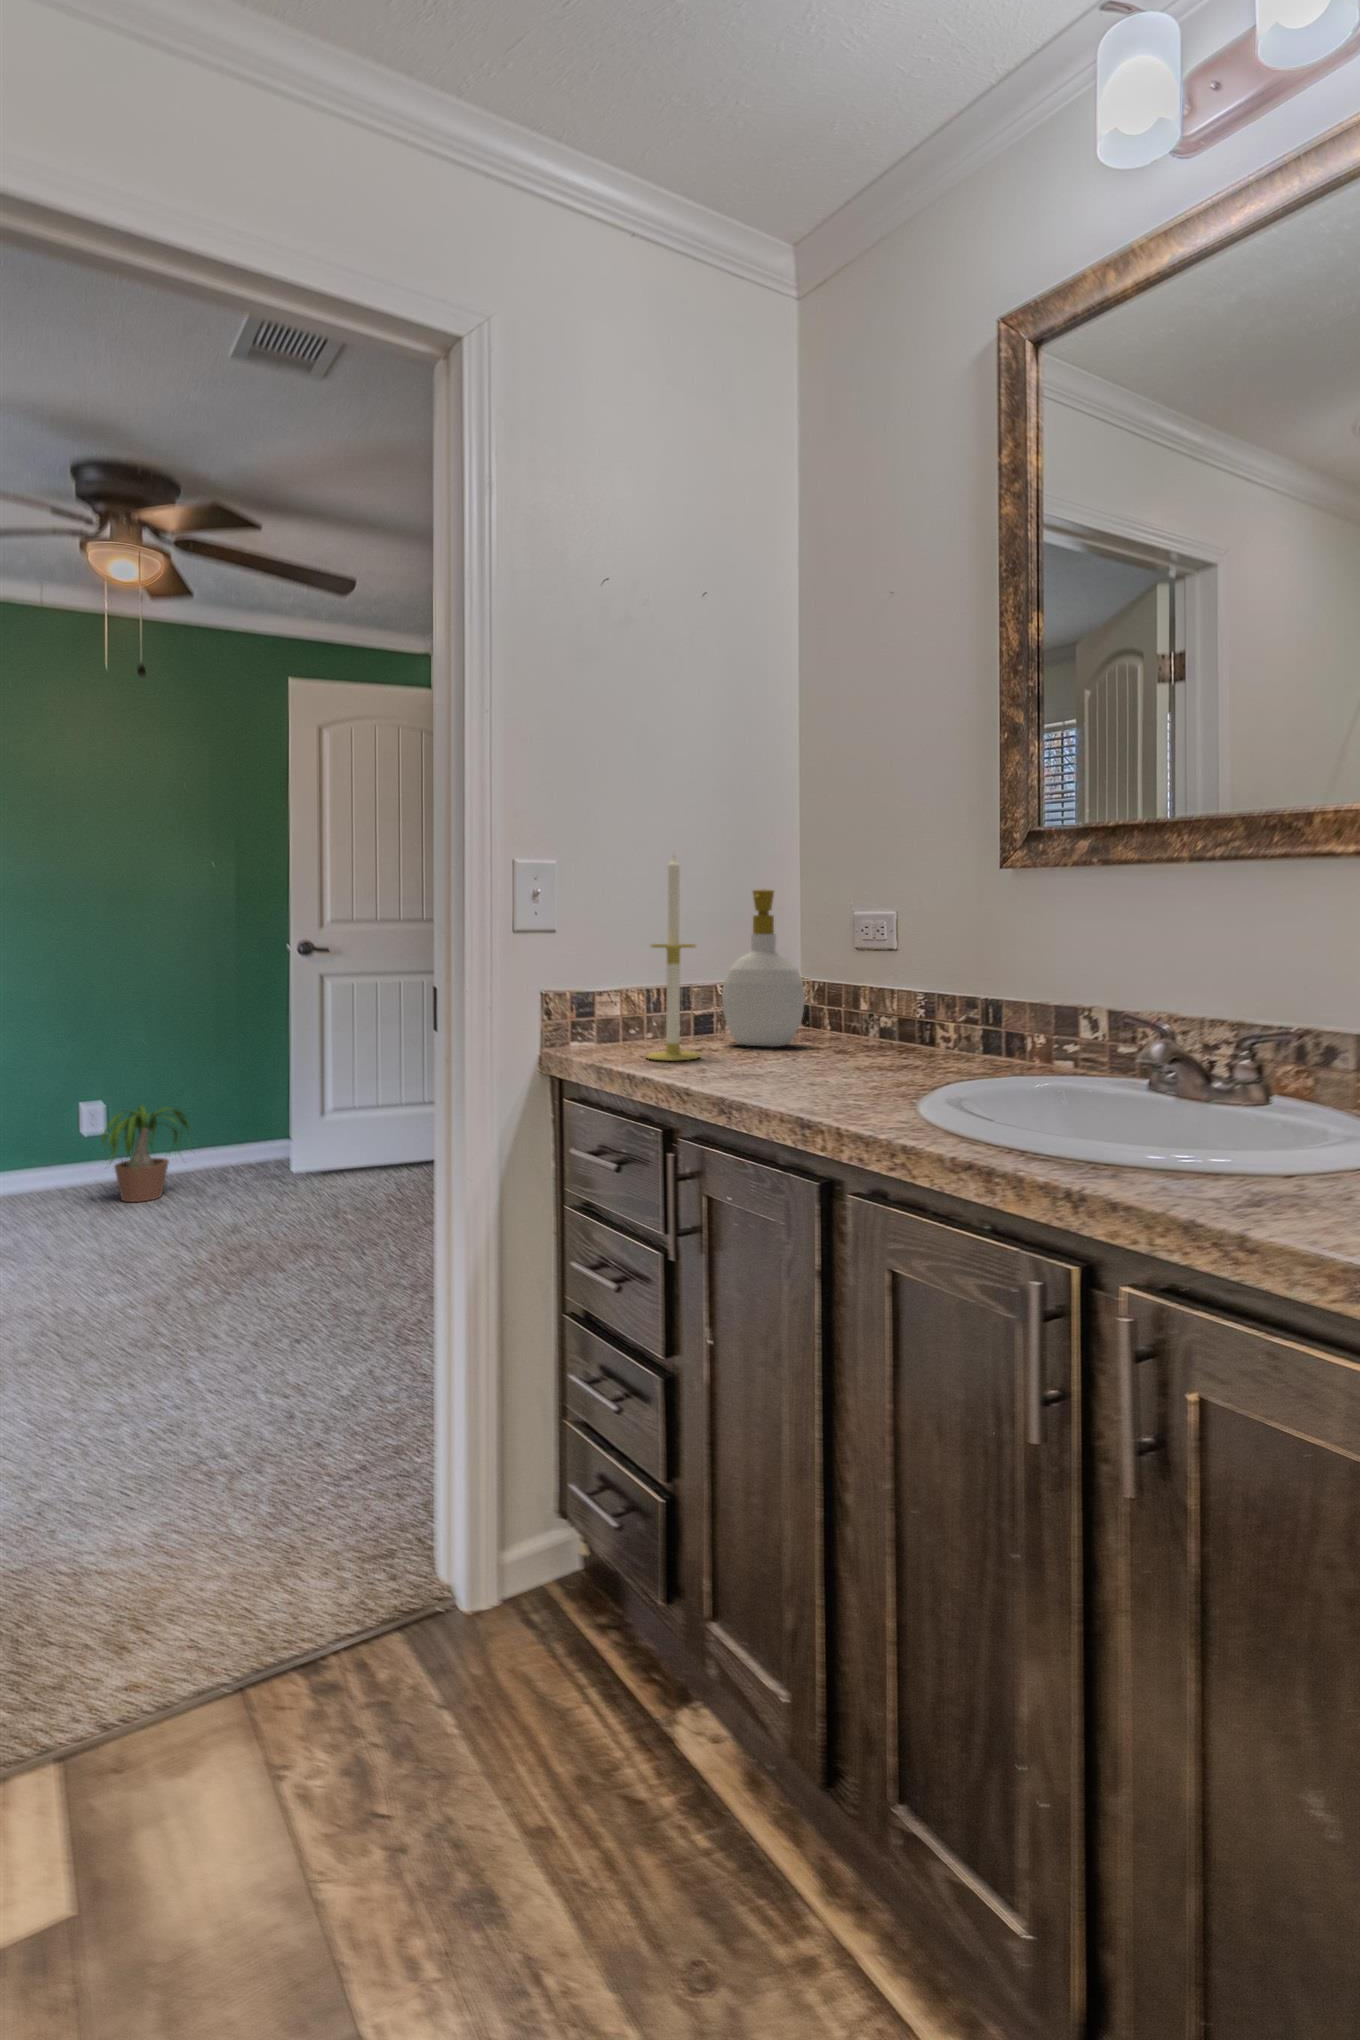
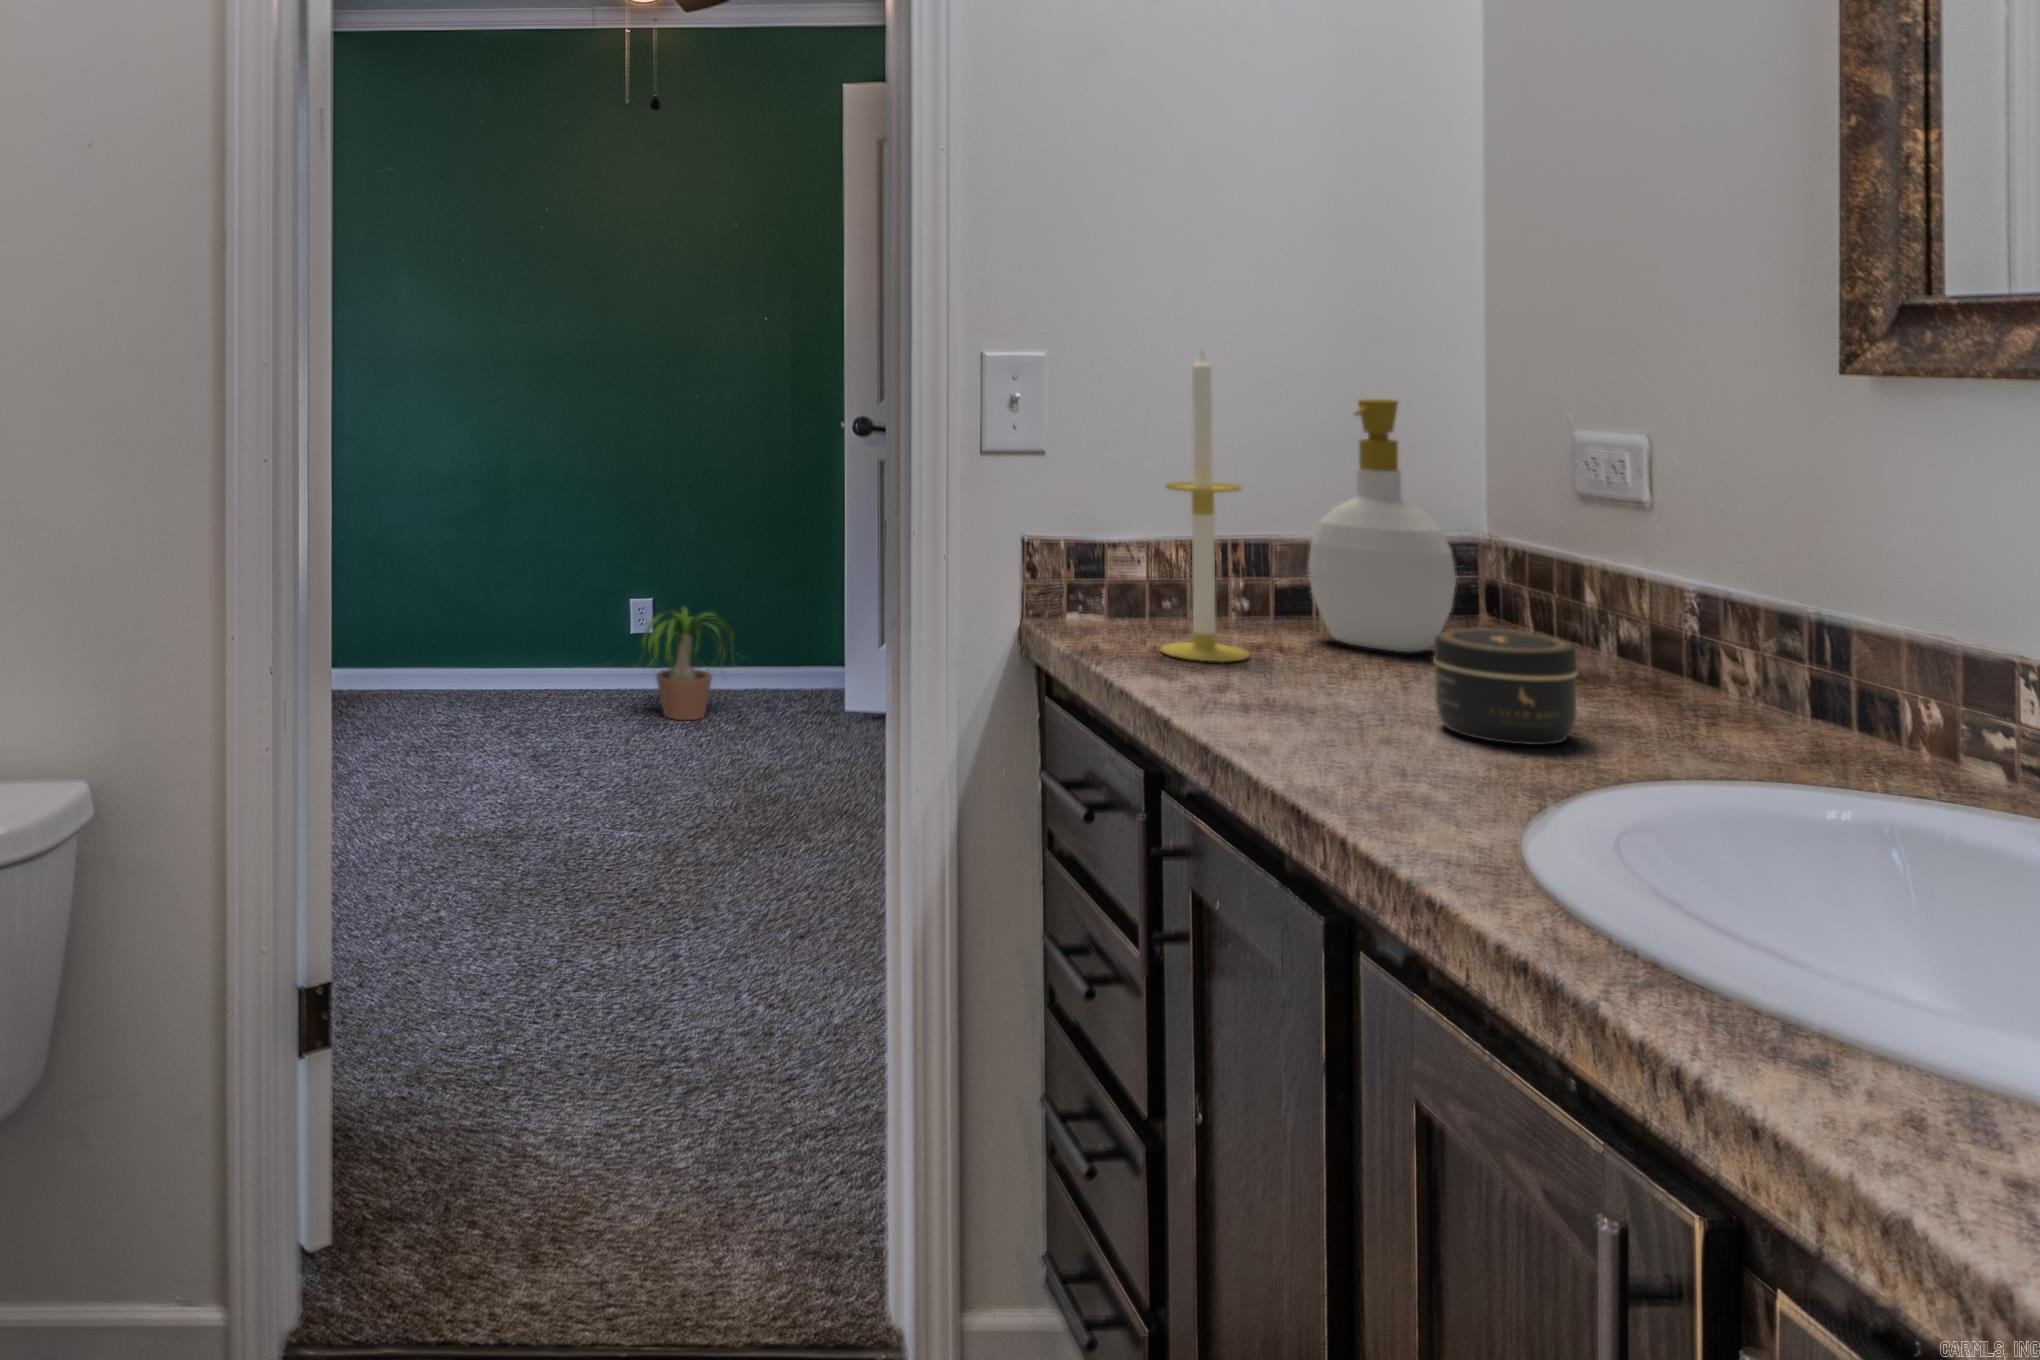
jar: none [830,1018,901,1080] -> present [1433,629,1577,745]

